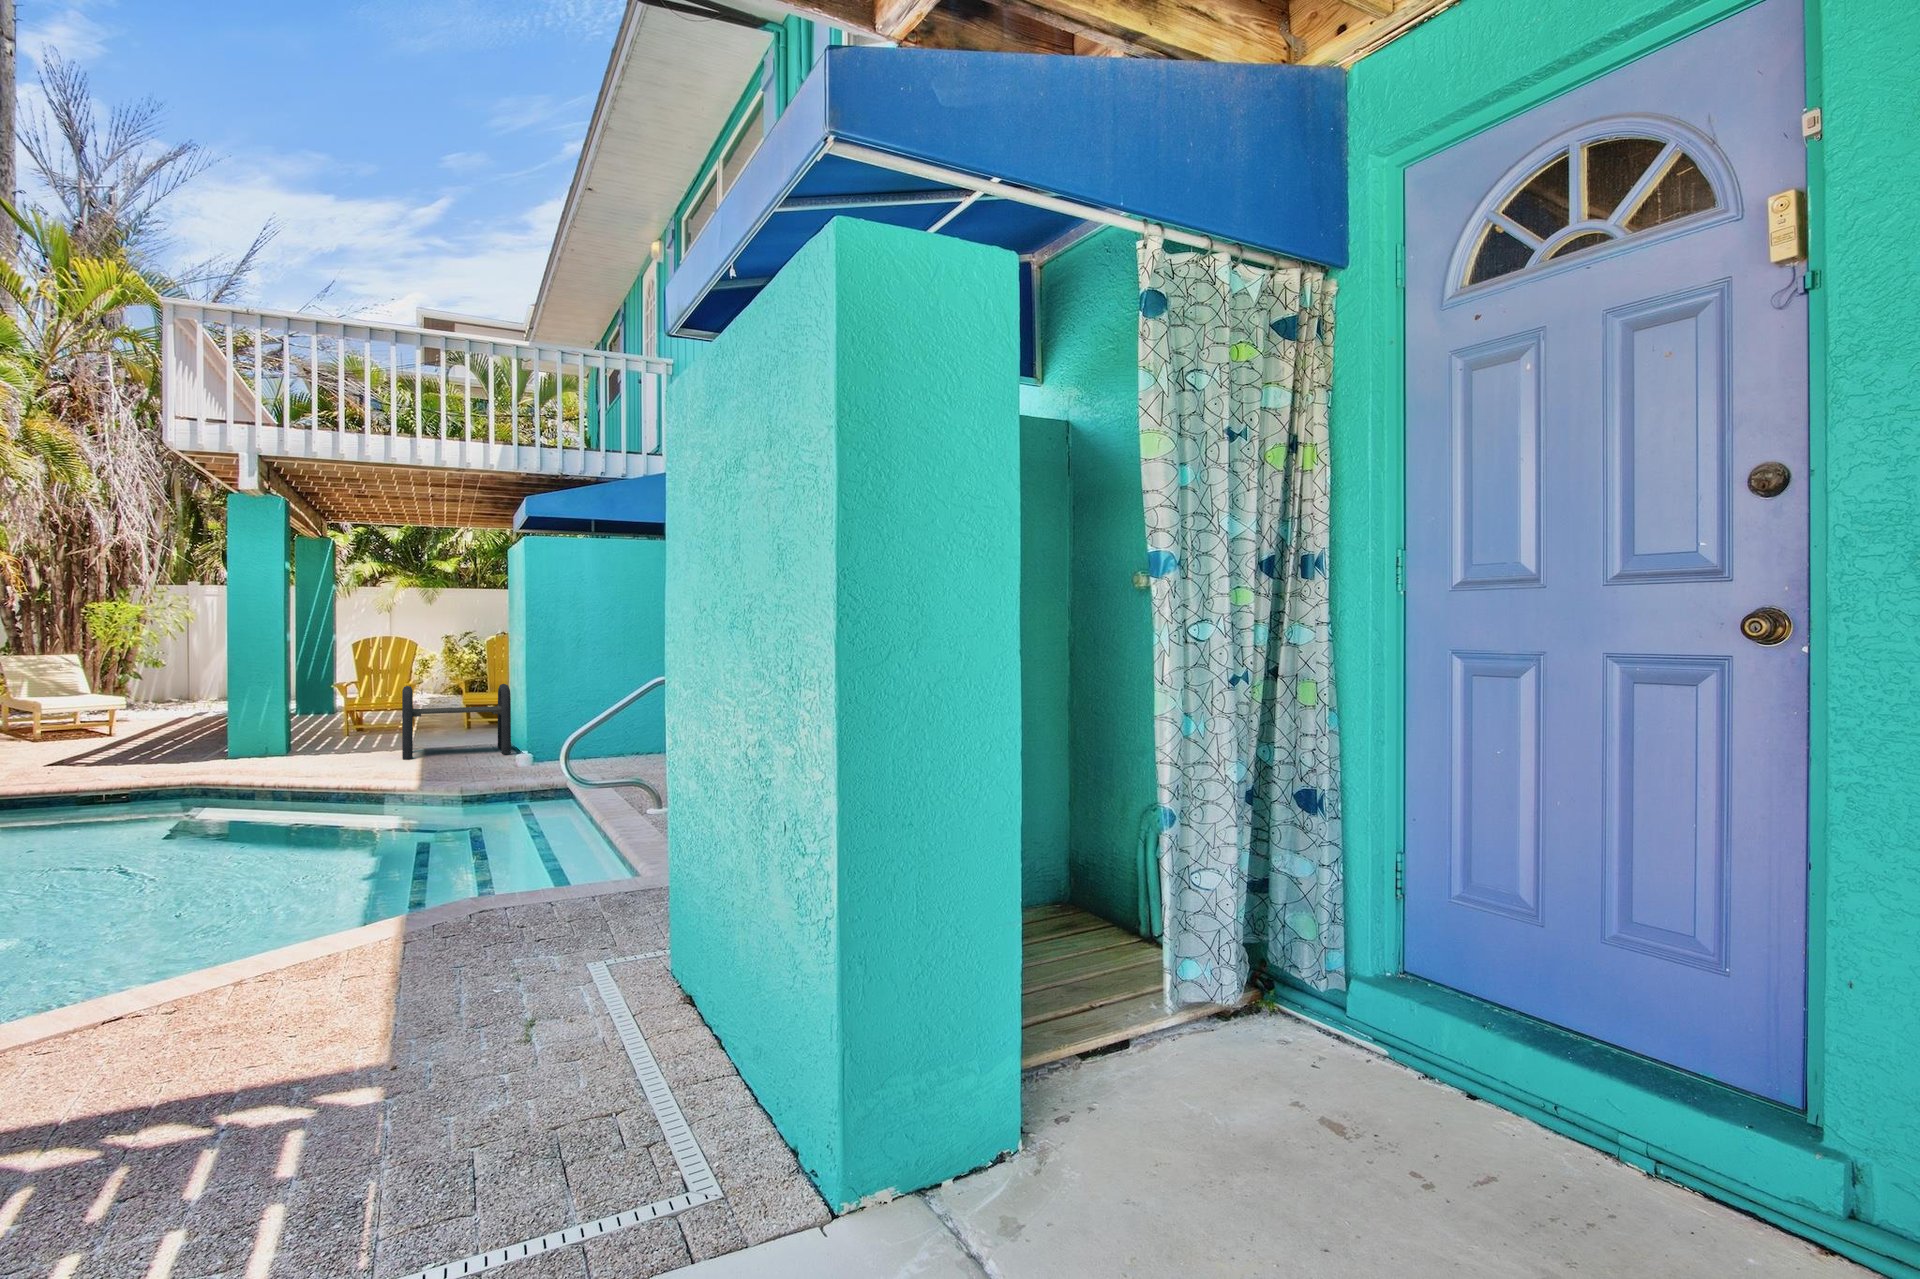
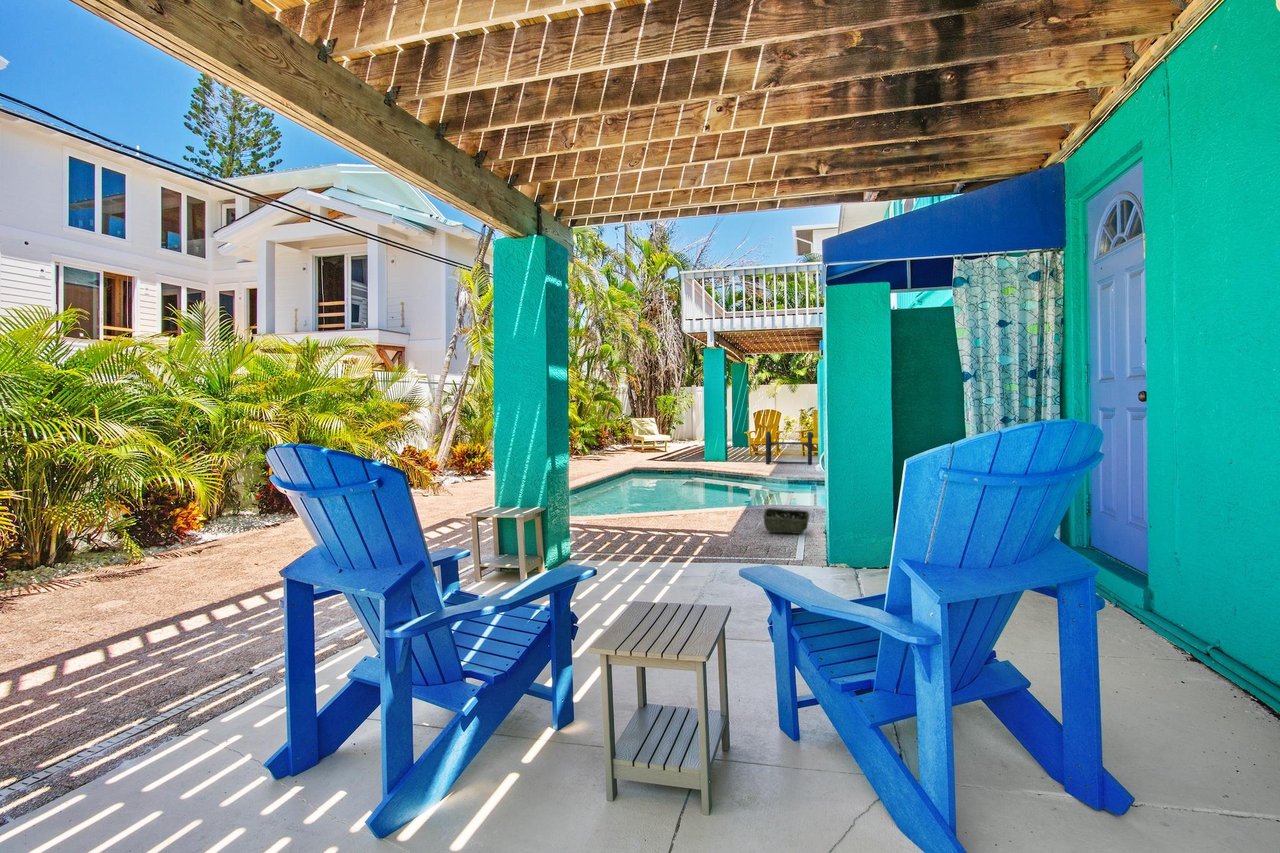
woven basket: none [541,958,701,1061] -> present [764,508,809,534]

